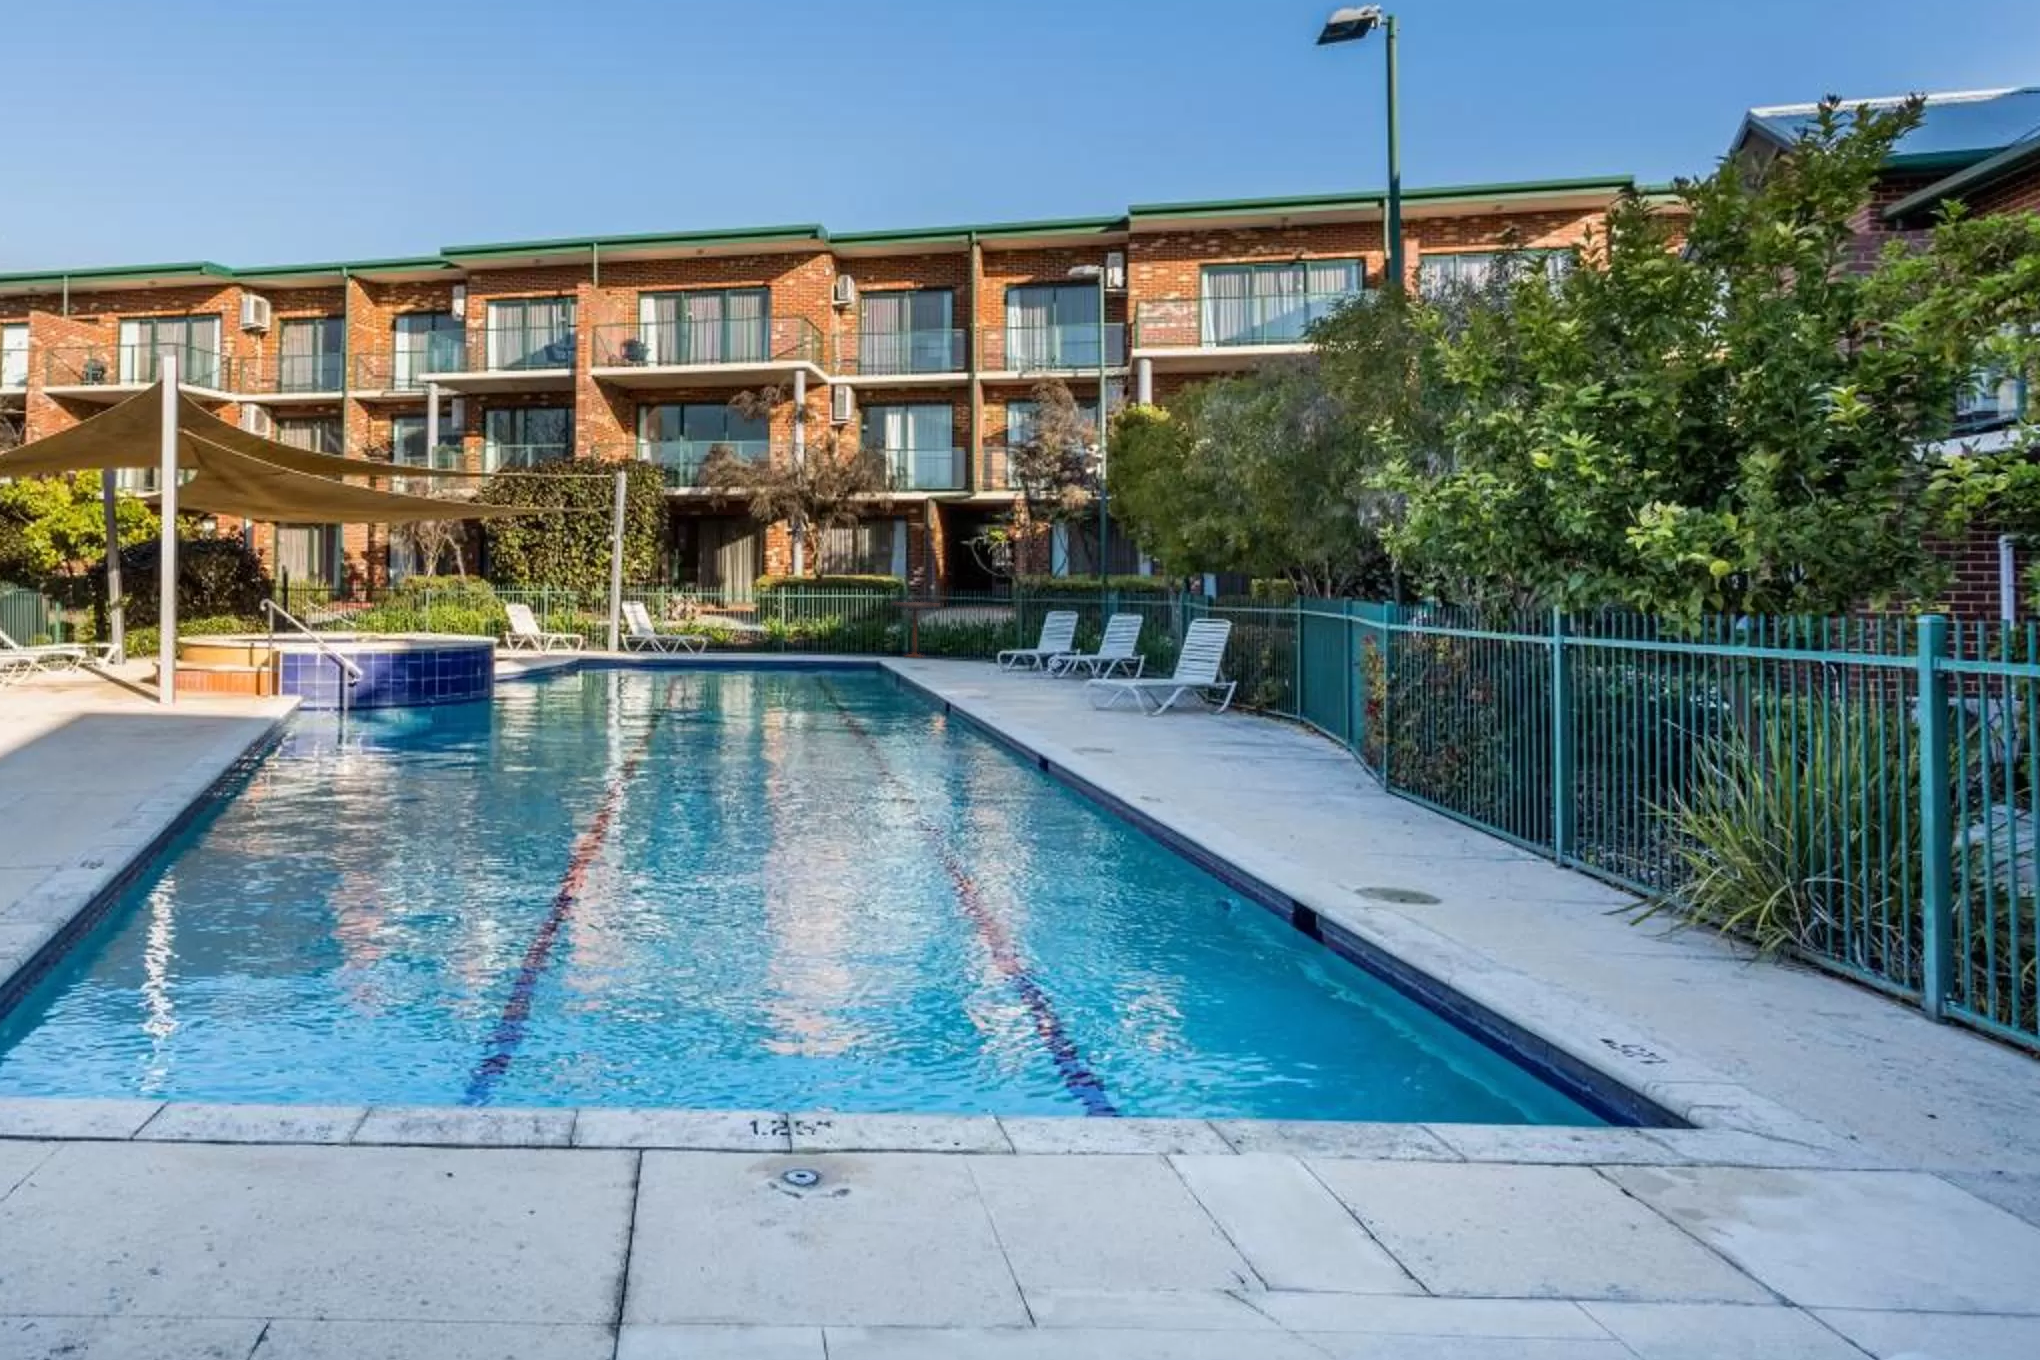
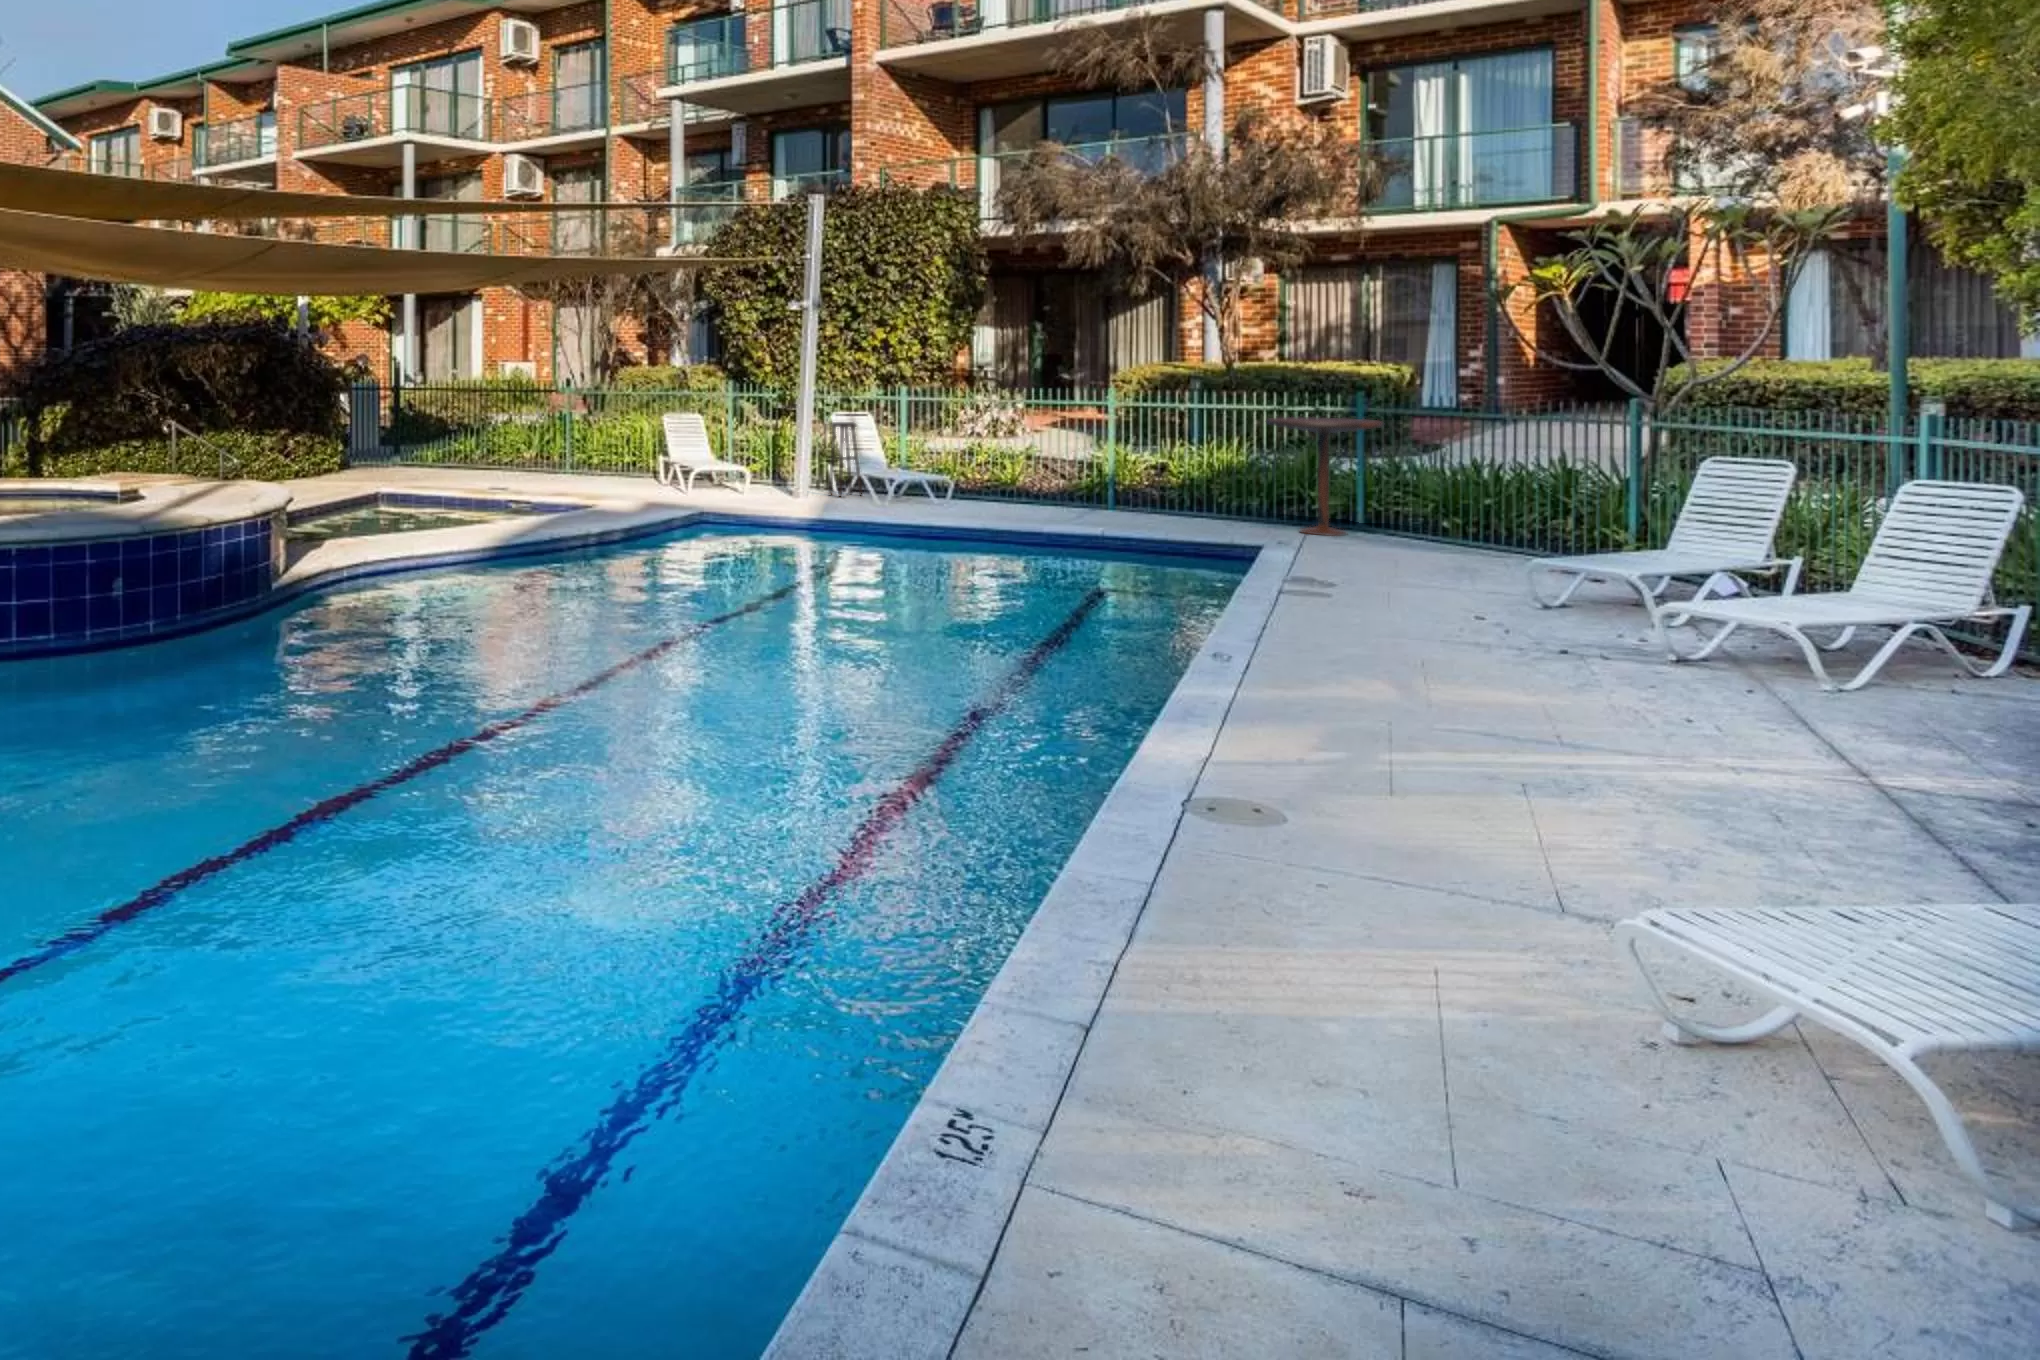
stool: none [648,609,667,652] -> present [829,422,862,496]

